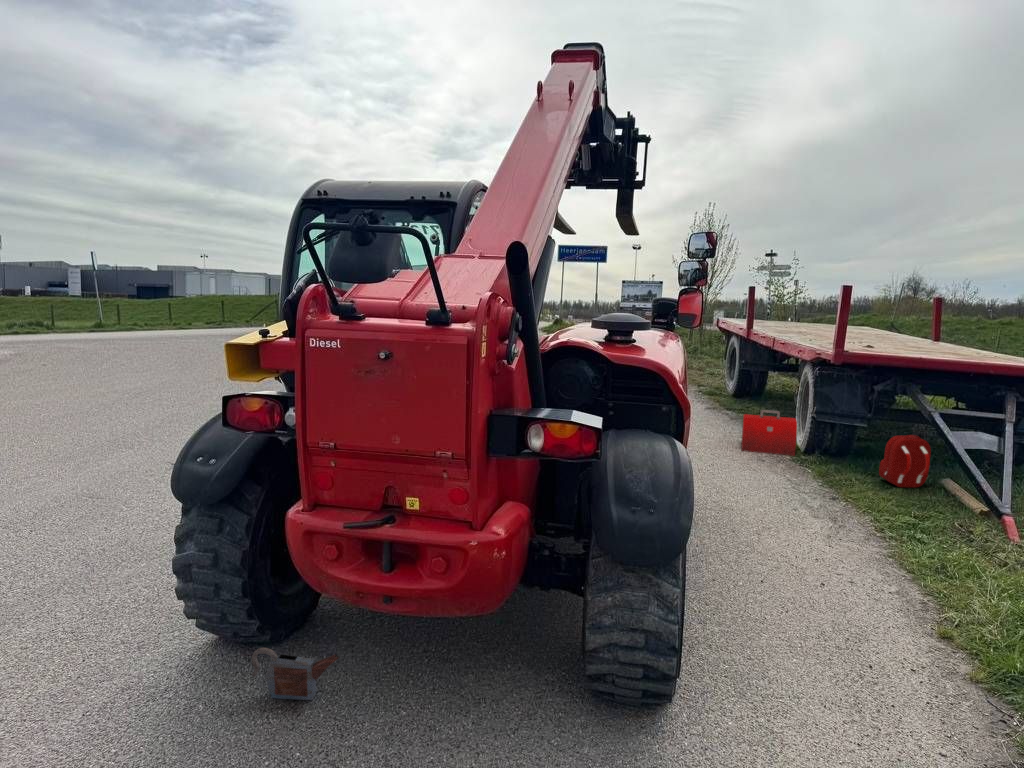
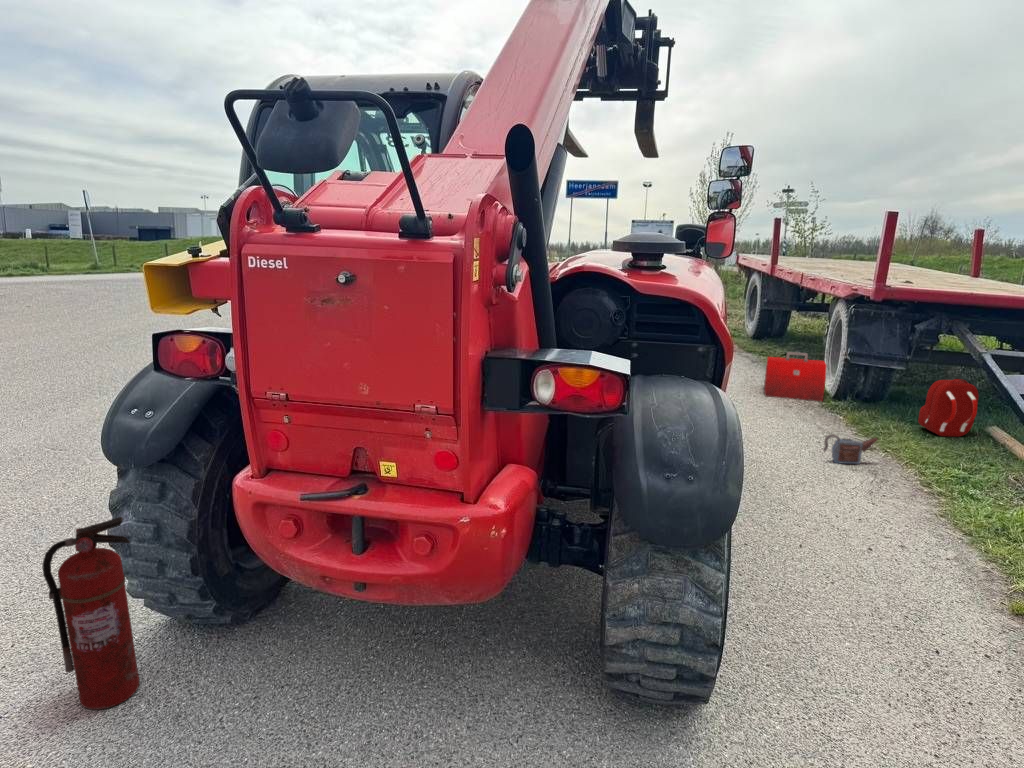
fire extinguisher: none [127,545,196,709] -> present [43,517,140,710]
watering can: present [252,648,339,700] -> present [823,434,878,464]

